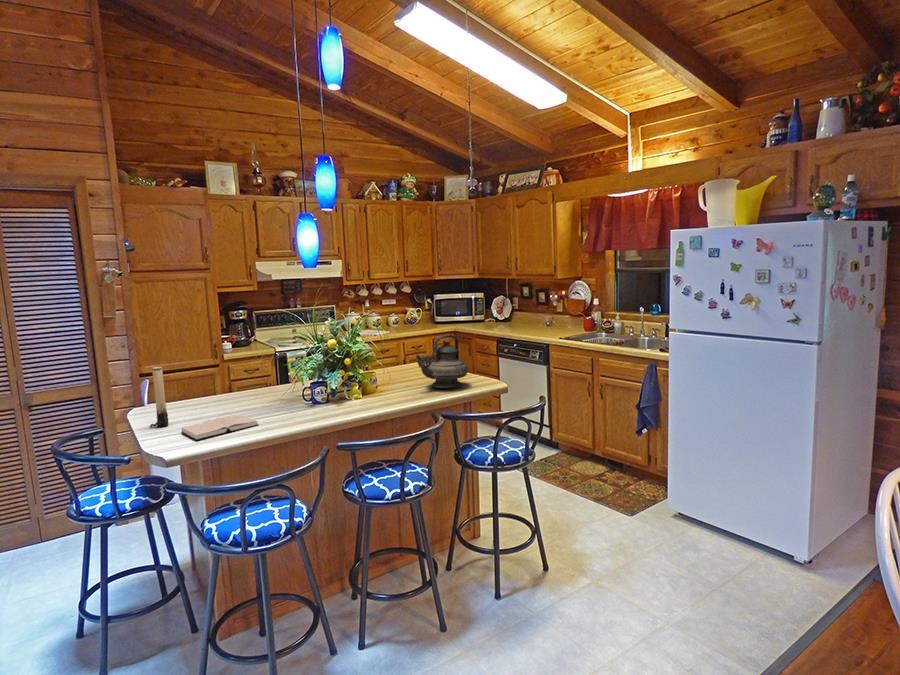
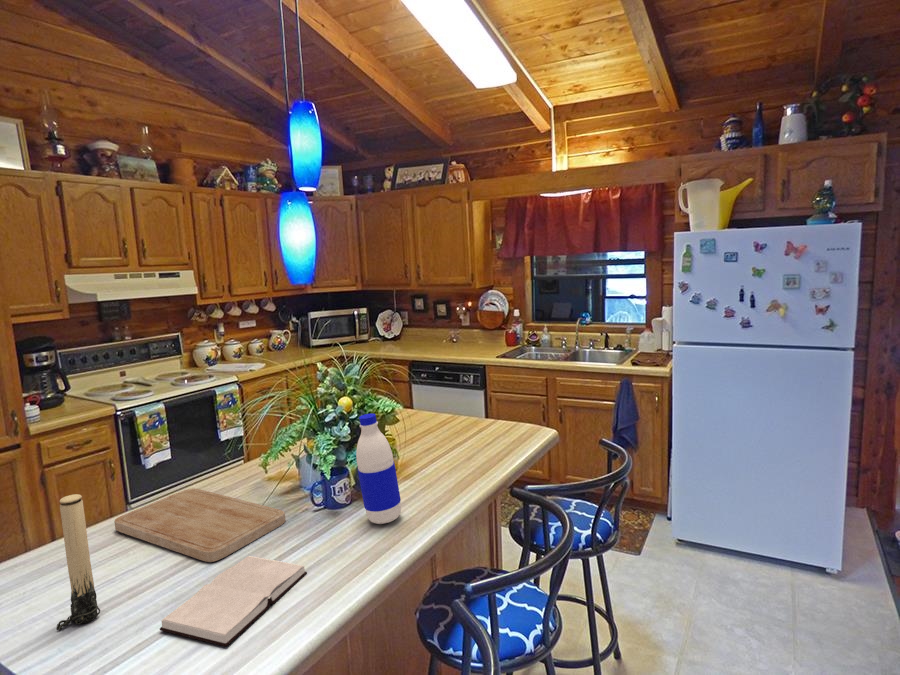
teapot: present [415,333,468,389] -> none [463,368,525,447]
water bottle: none [307,348,333,413] -> present [356,414,401,524]
cutting board: none [207,388,280,416] -> present [114,488,285,562]

